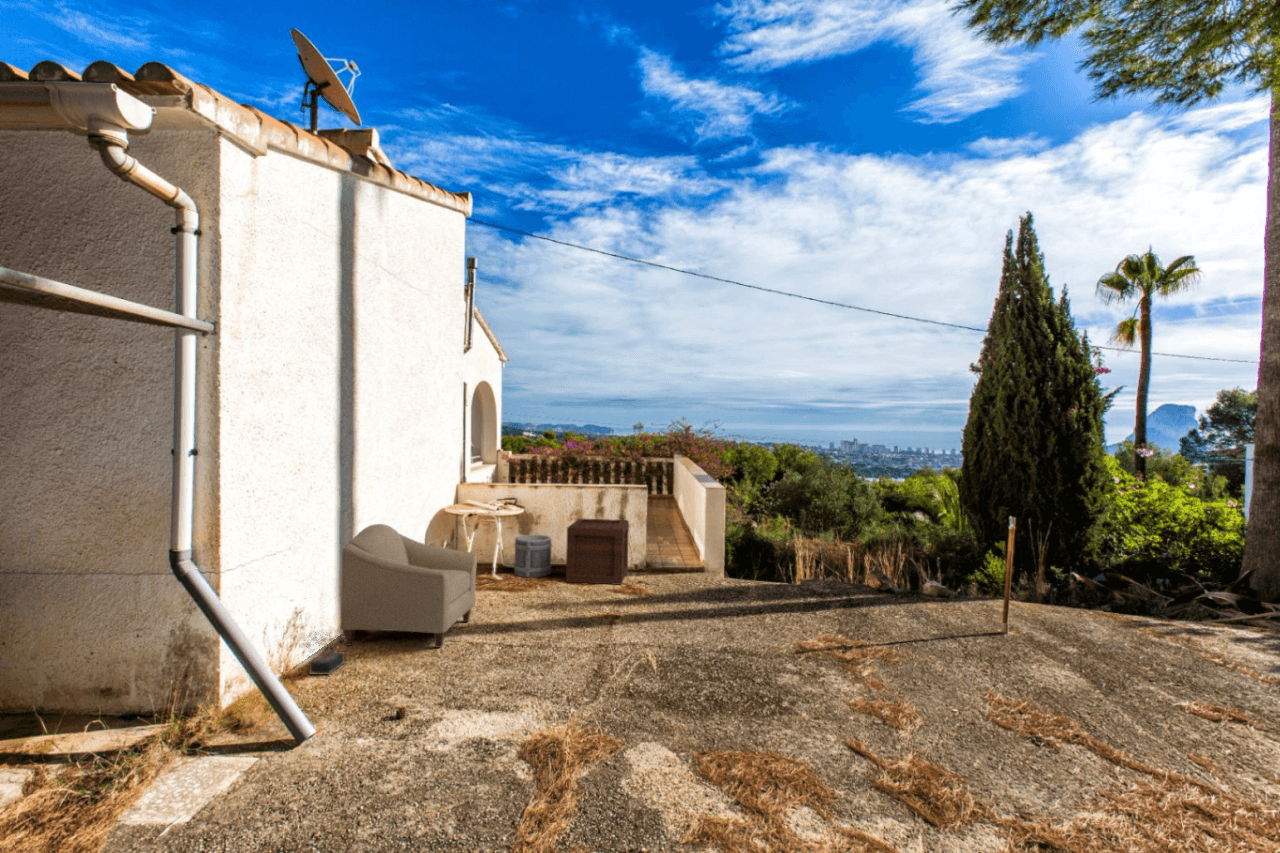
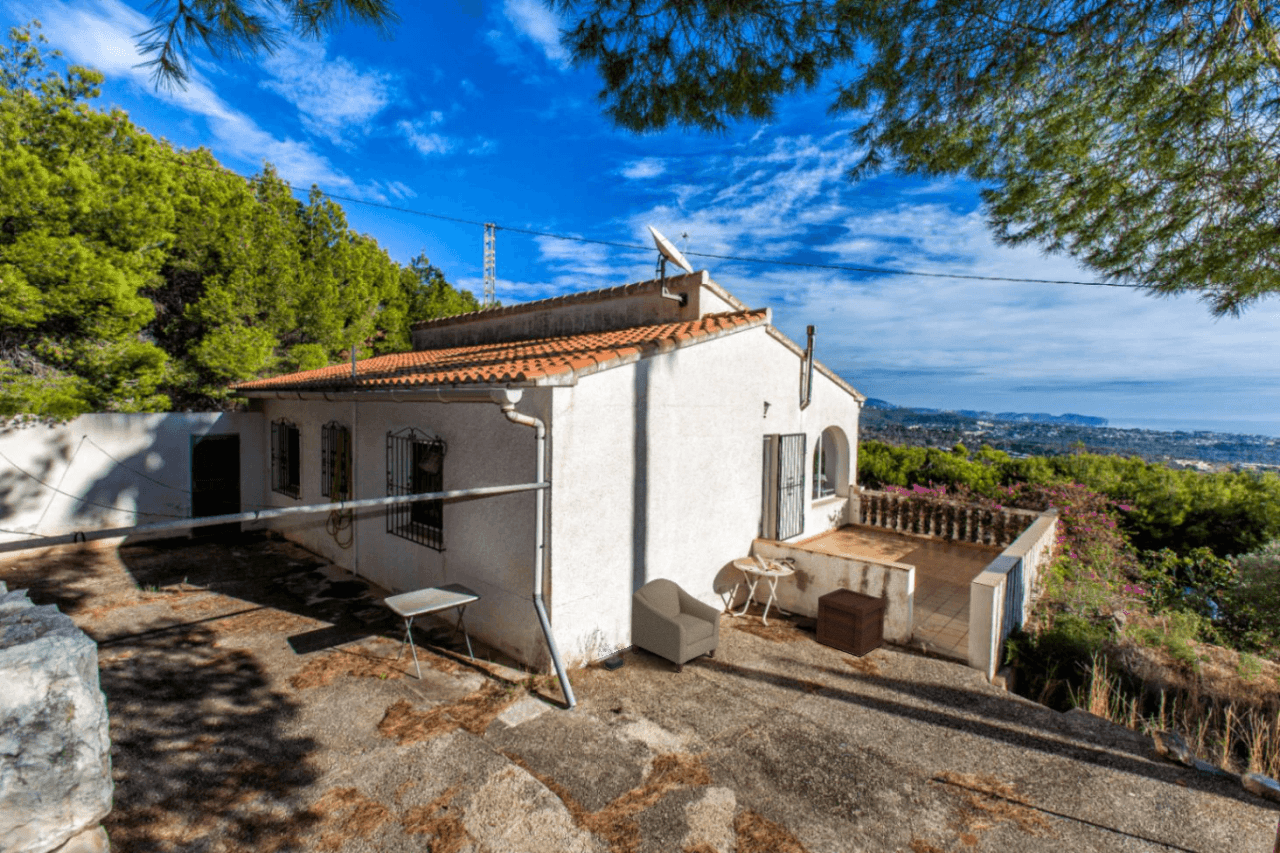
bucket: present [514,535,552,577] -> none [785,592,817,630]

